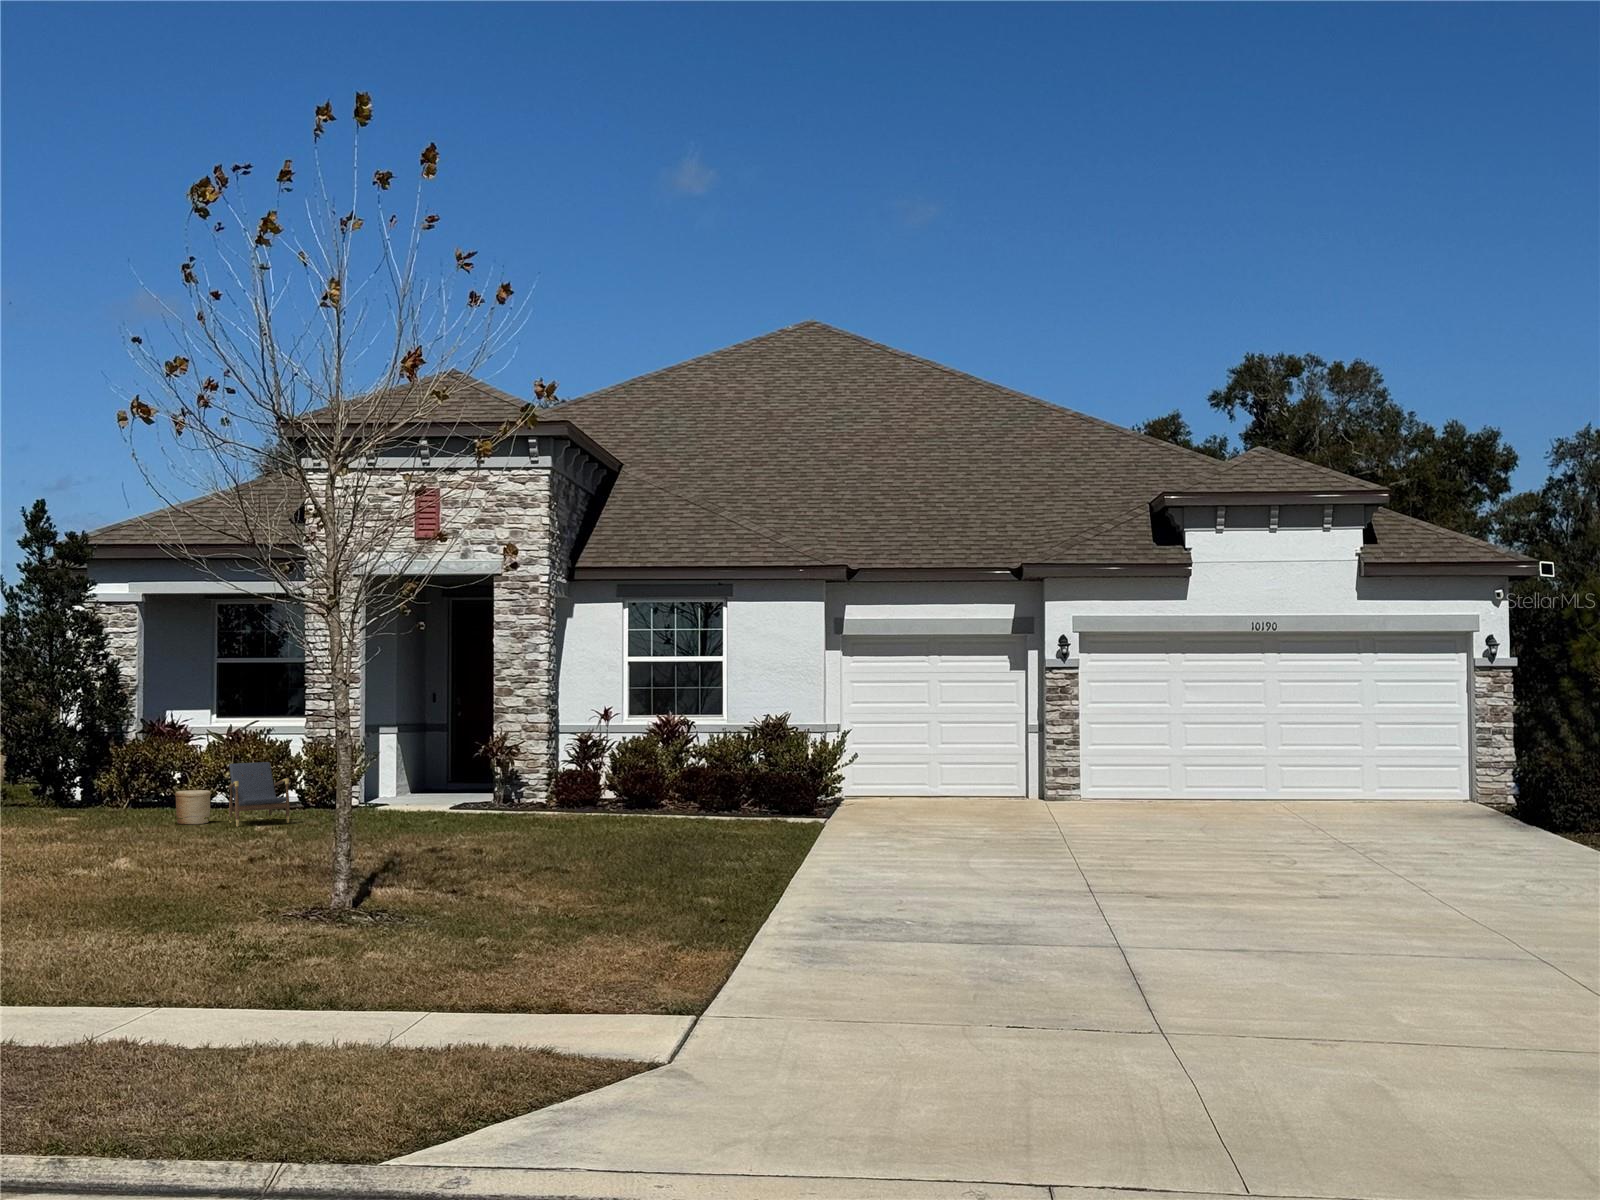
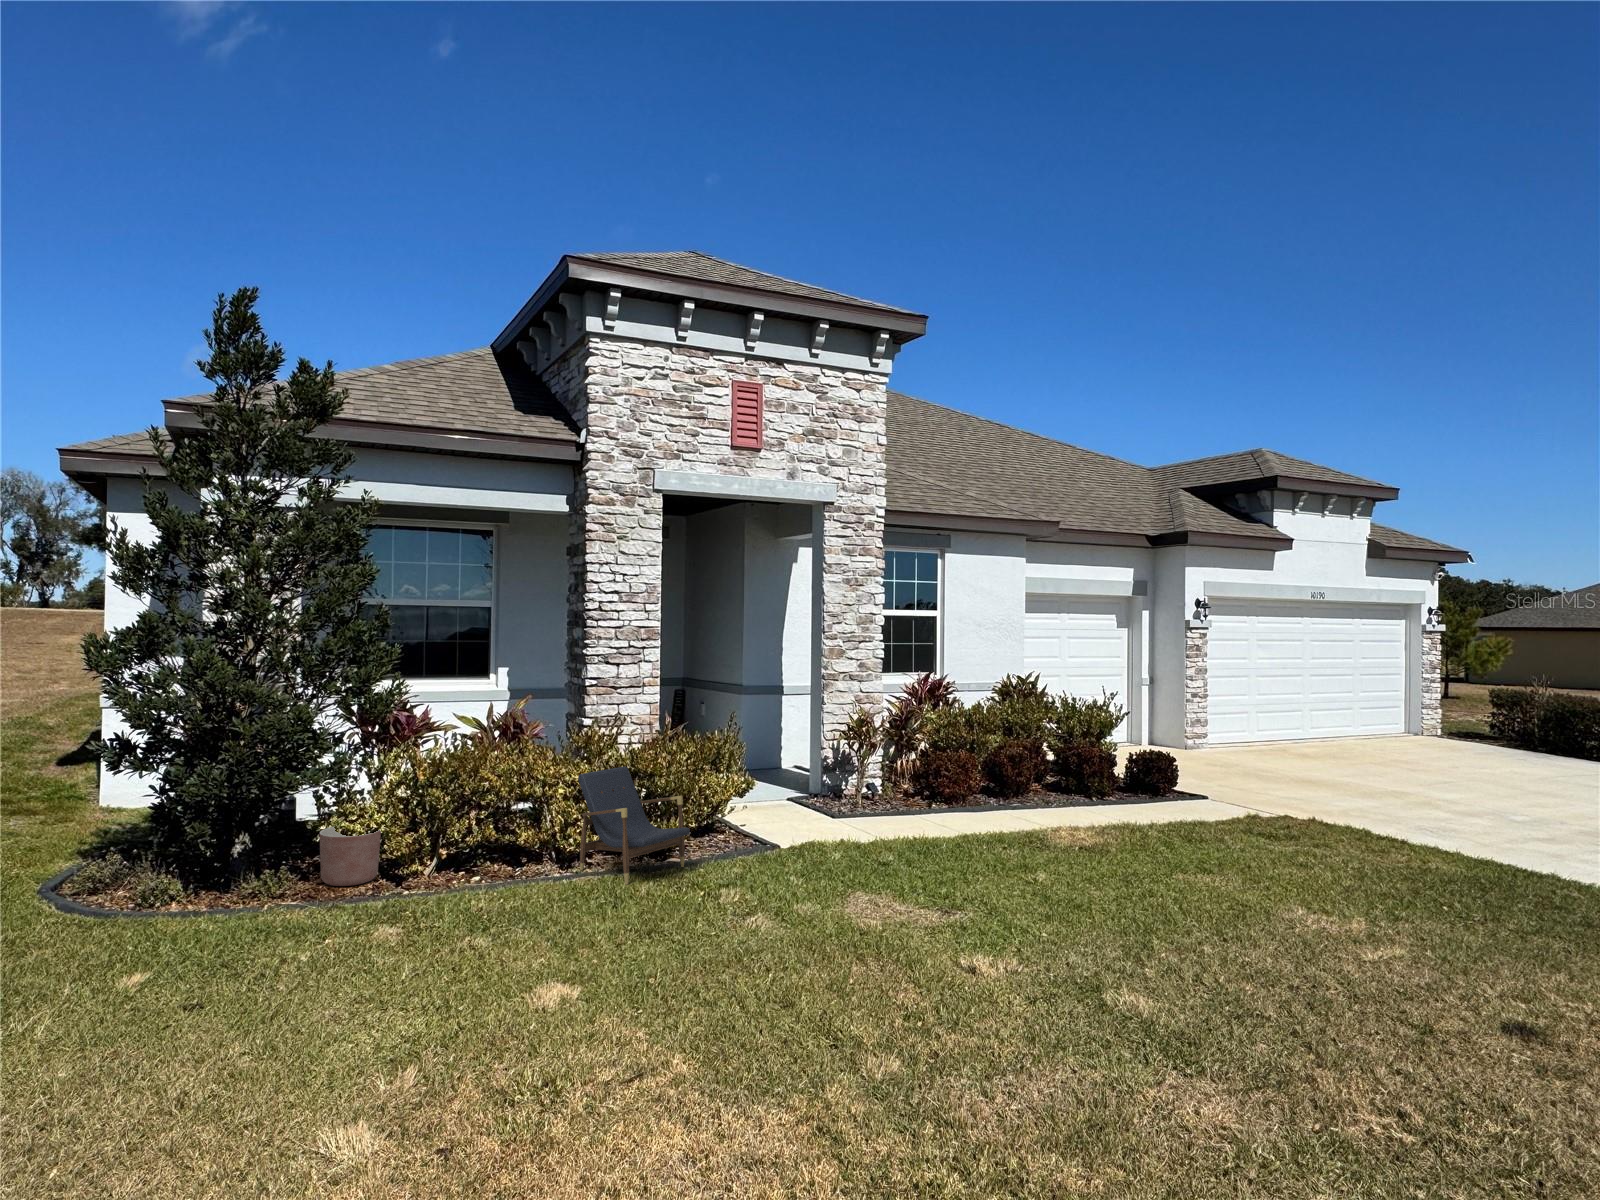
woven basket: present [175,790,211,825] -> none [493,817,550,882]
planter: none [88,792,123,823] -> present [320,827,381,886]

